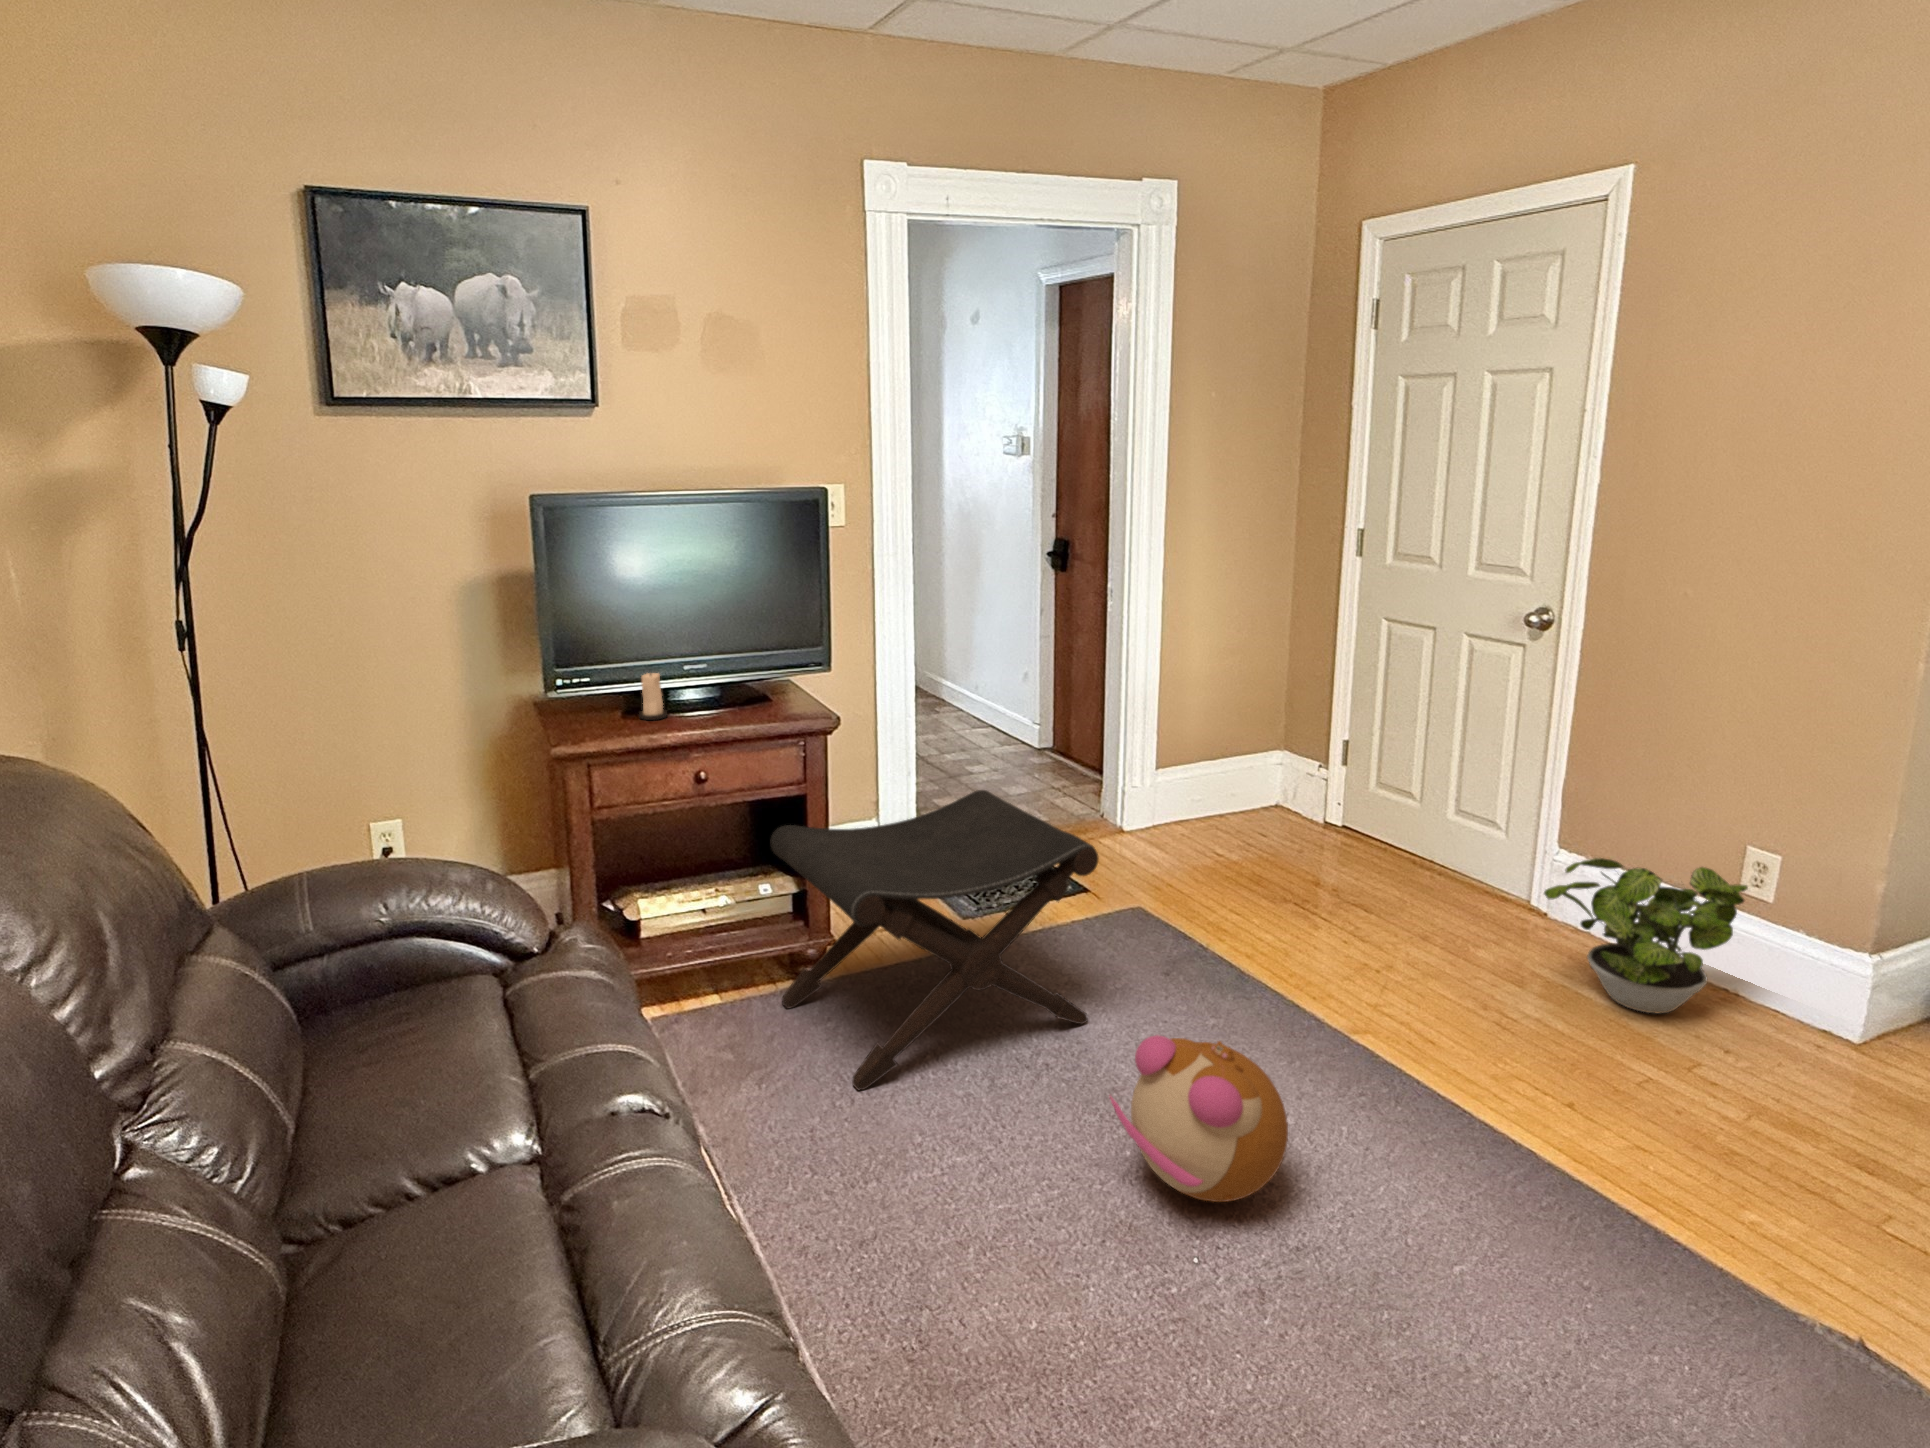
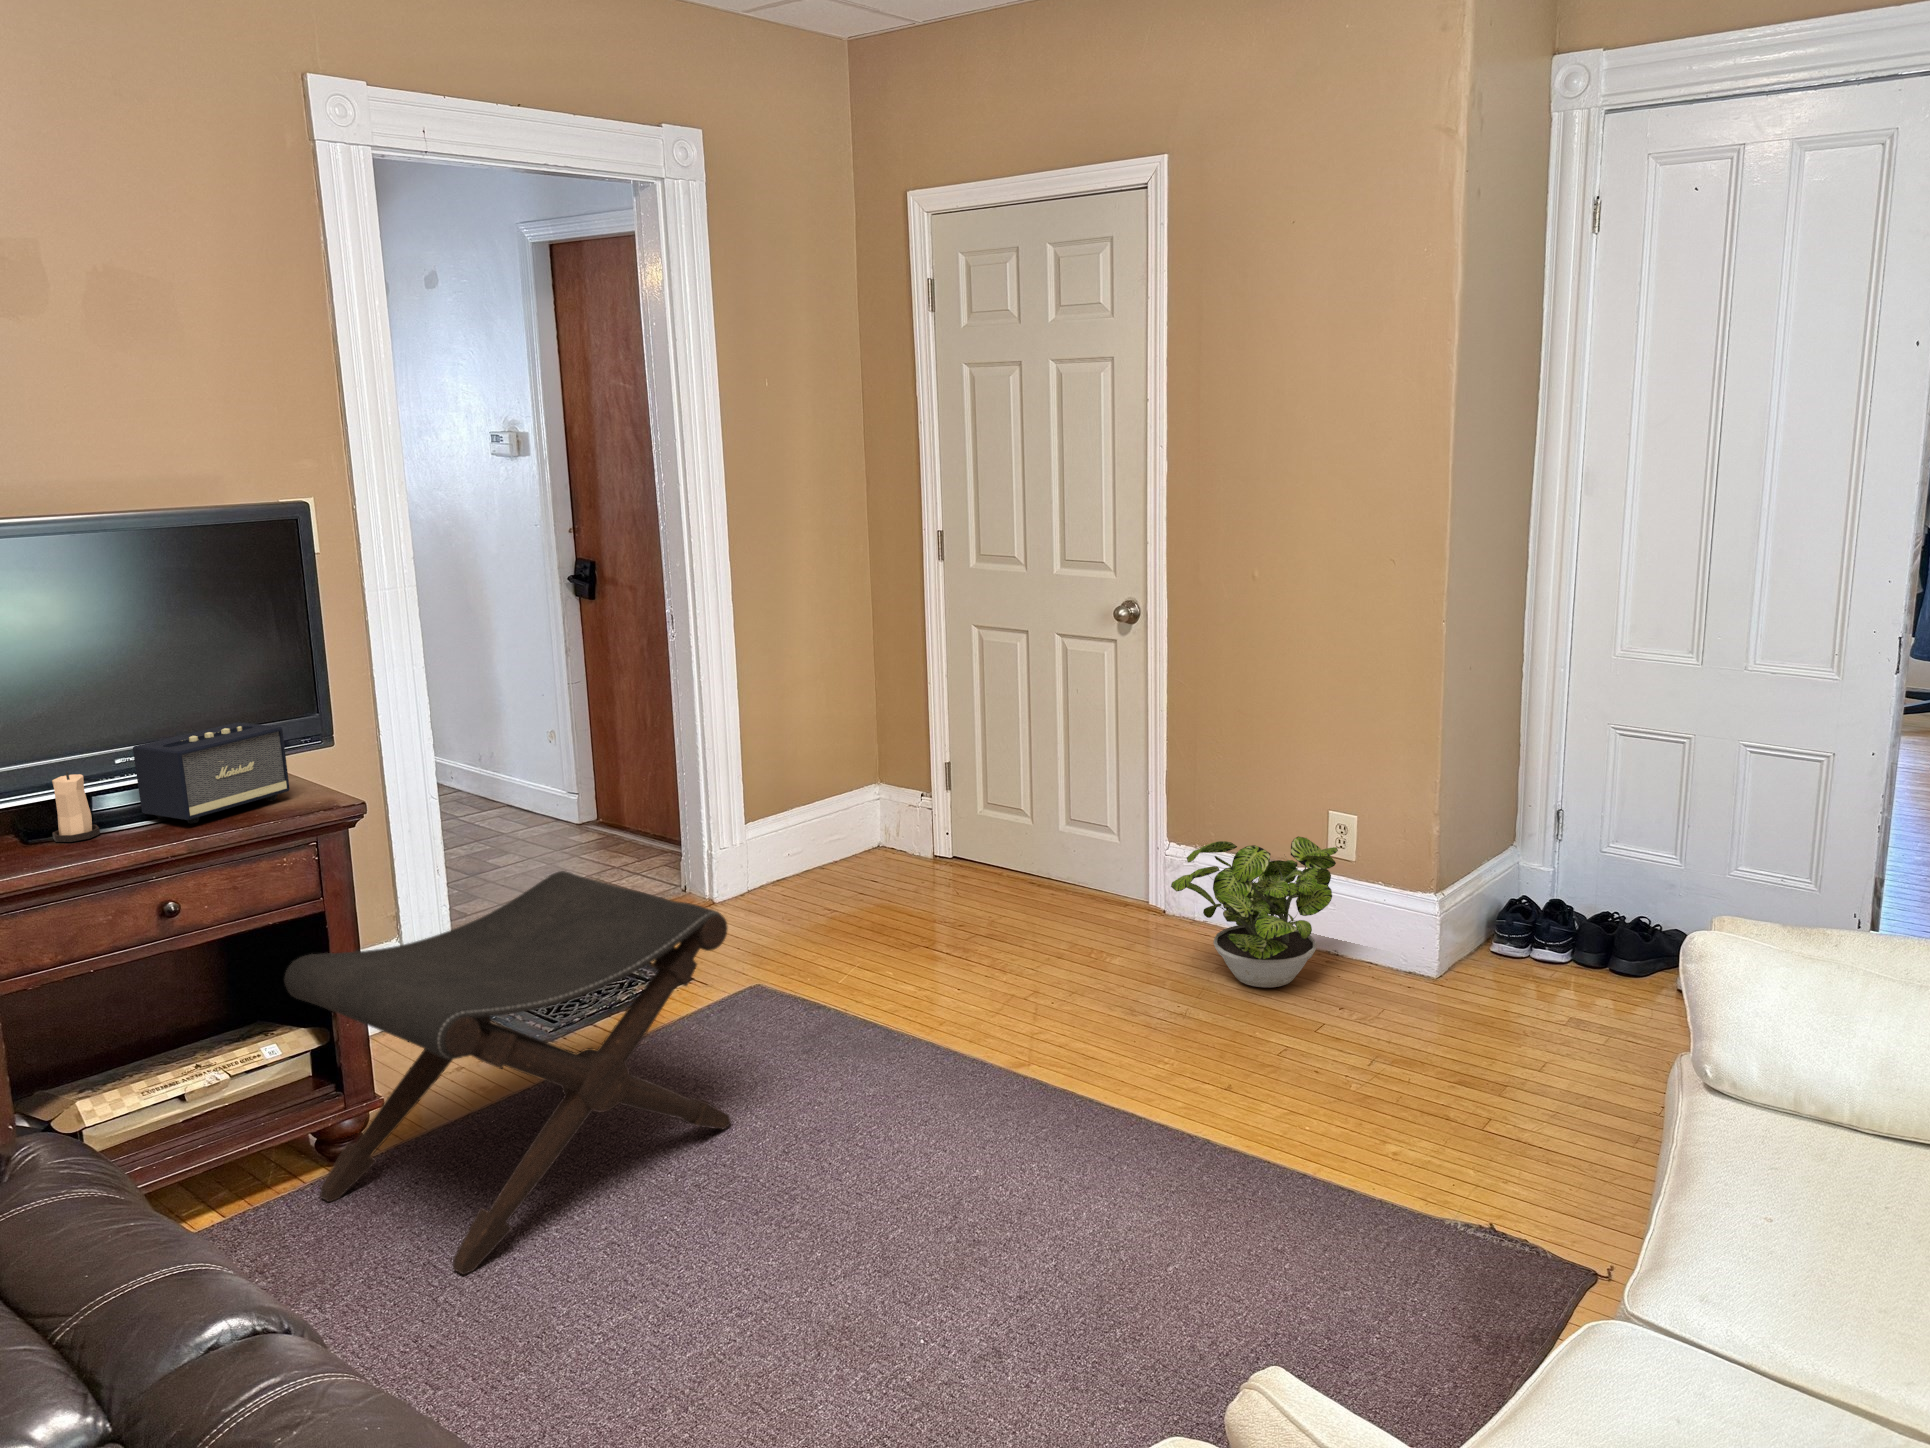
speaker: none [693,647,792,717] -> present [133,722,290,824]
plush toy: present [1110,1035,1288,1202] -> none [795,1095,992,1278]

